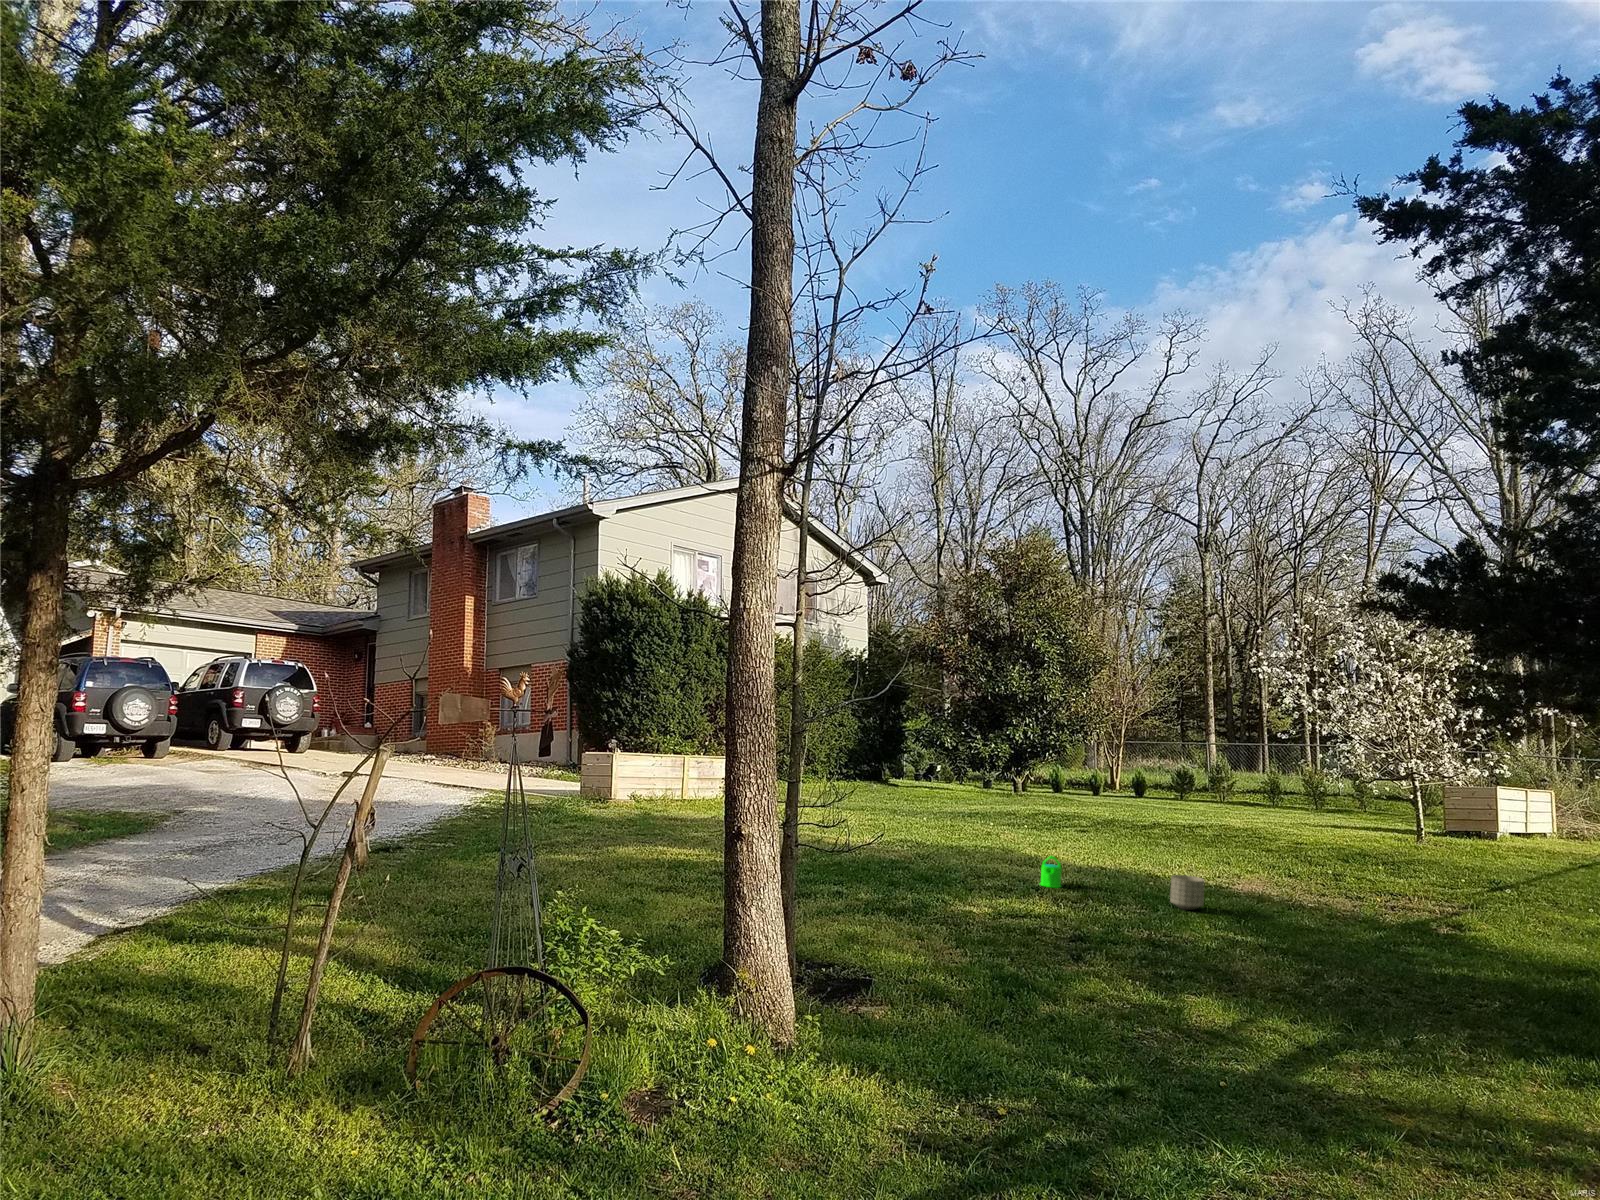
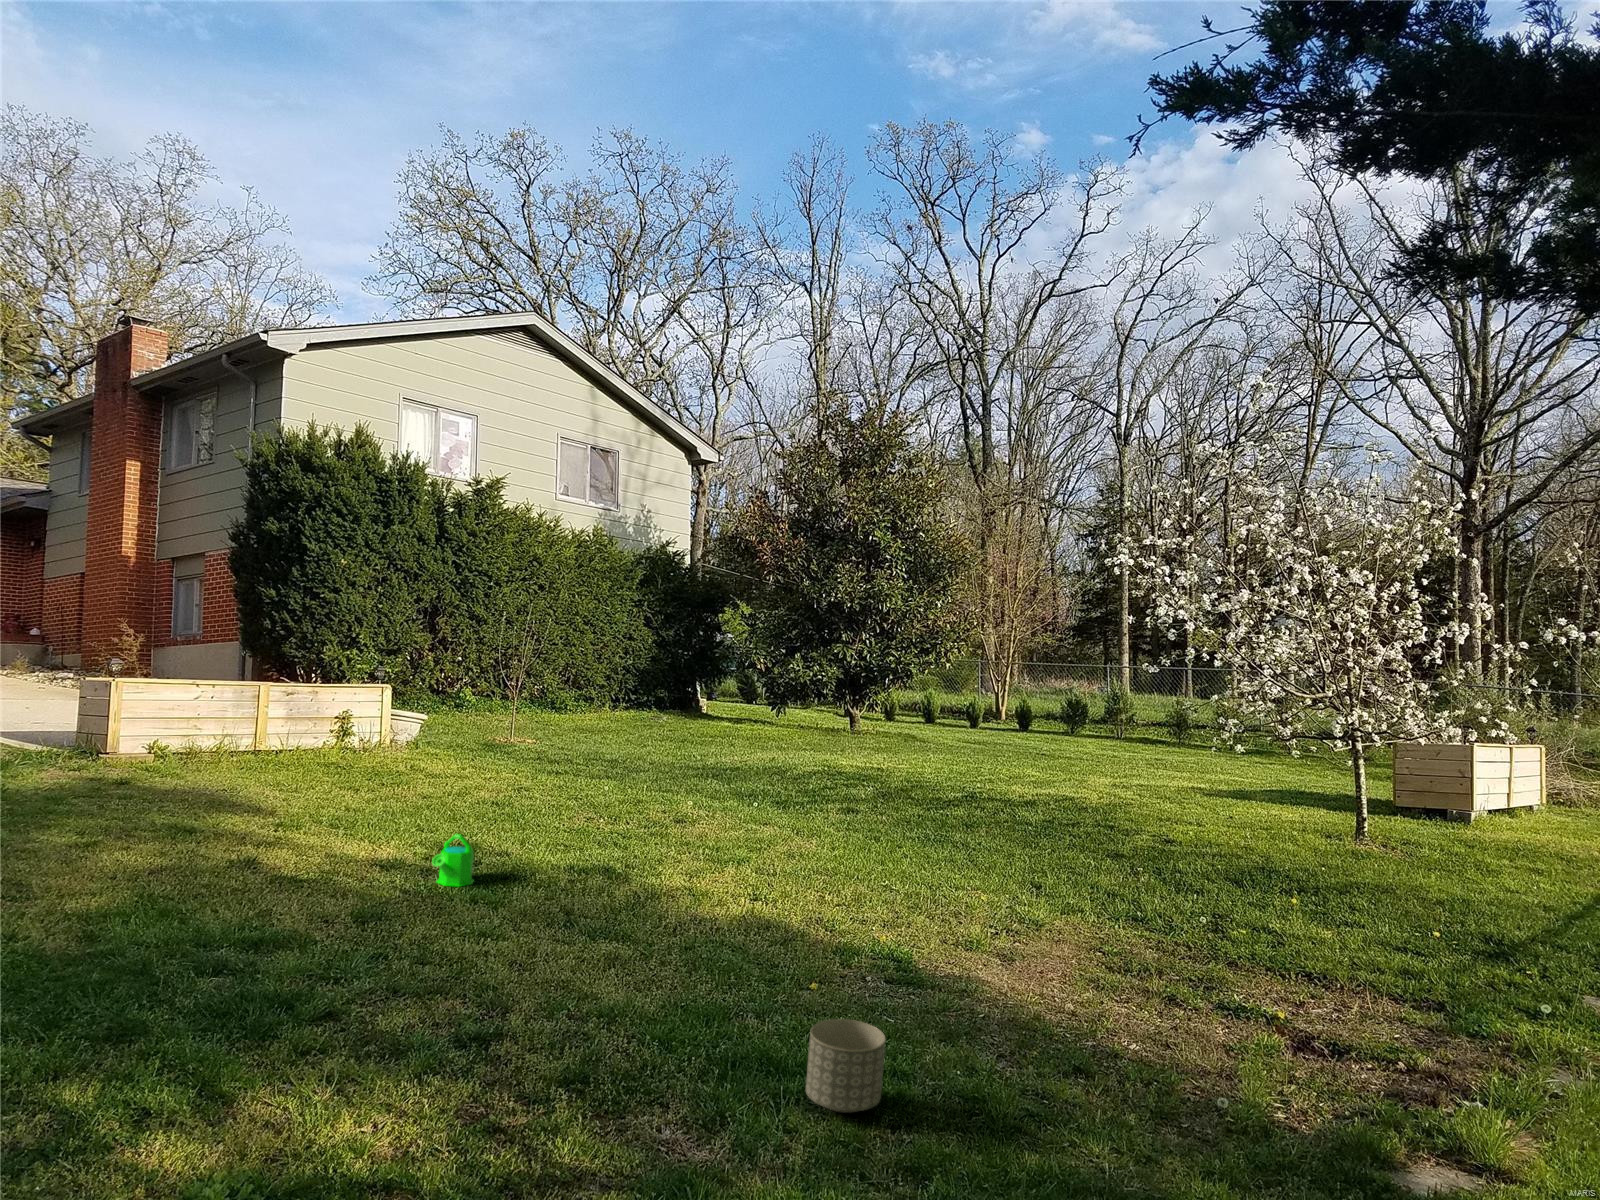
watering can: present [1040,856,1062,888] -> present [432,834,474,887]

